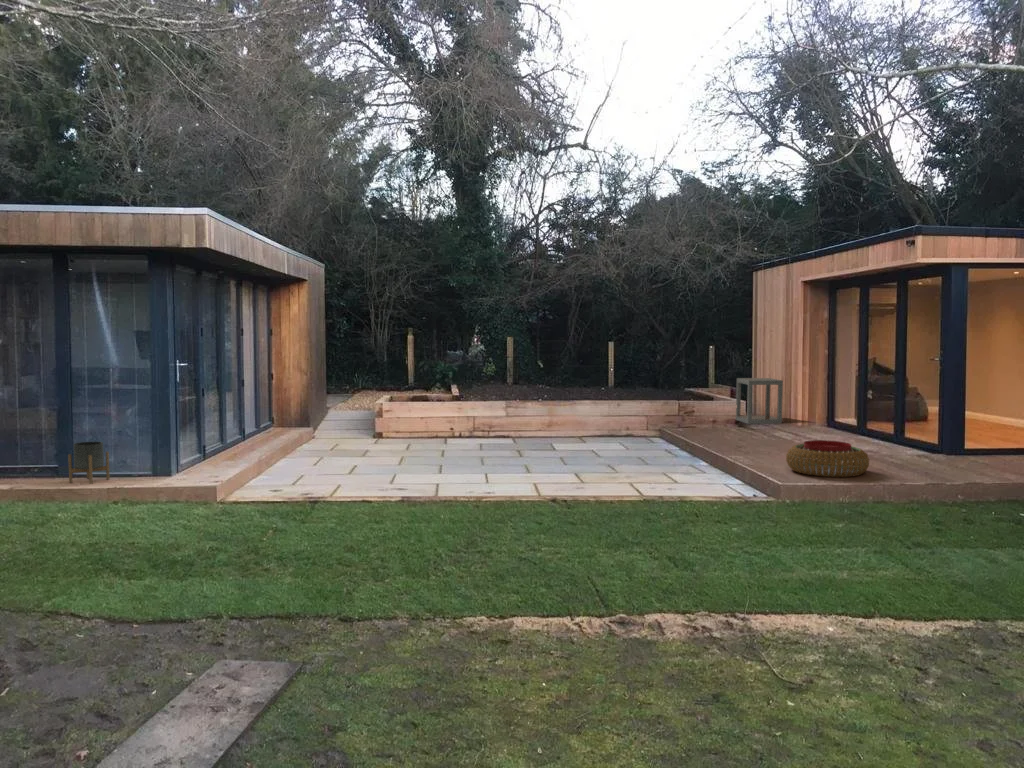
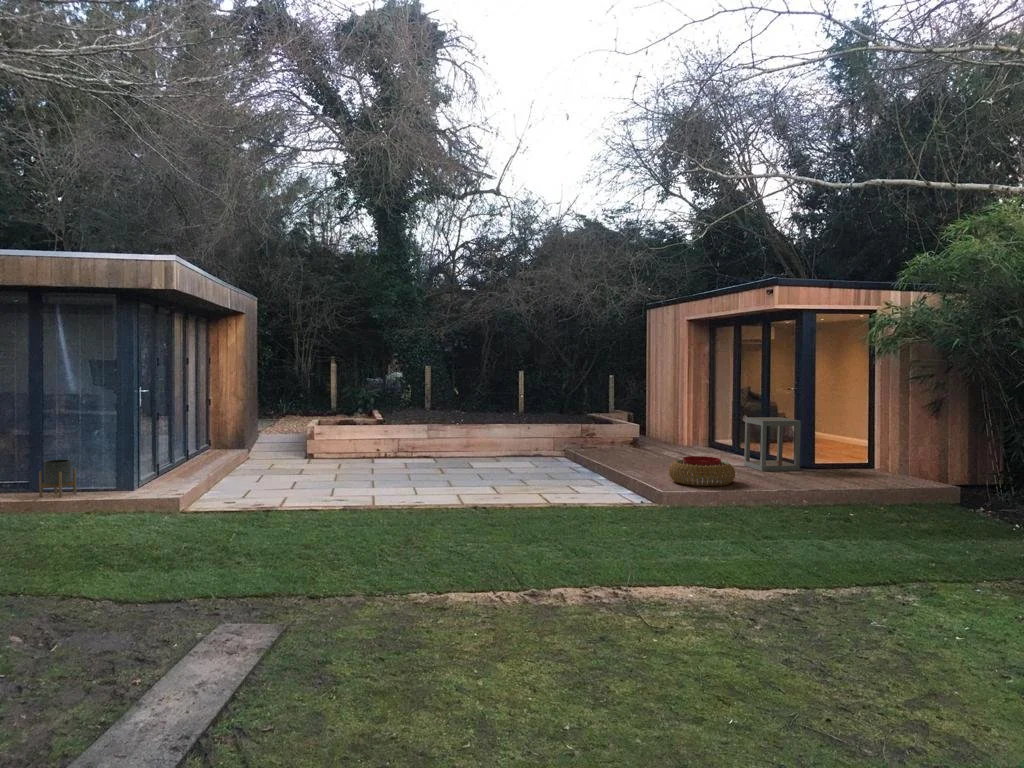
side table: present [736,378,783,424] -> present [744,417,801,471]

